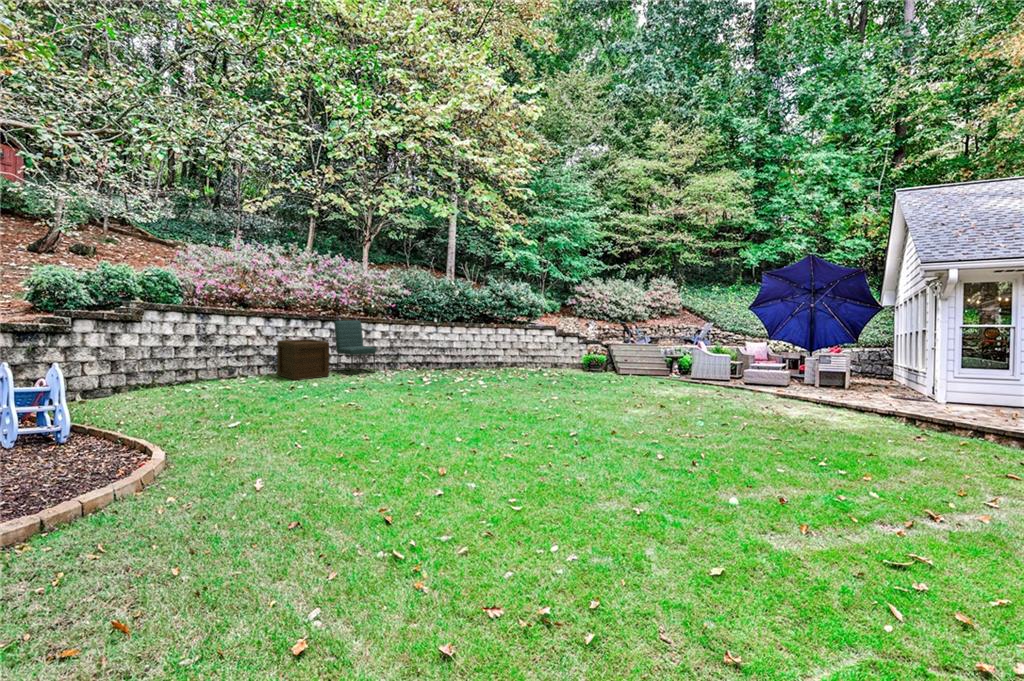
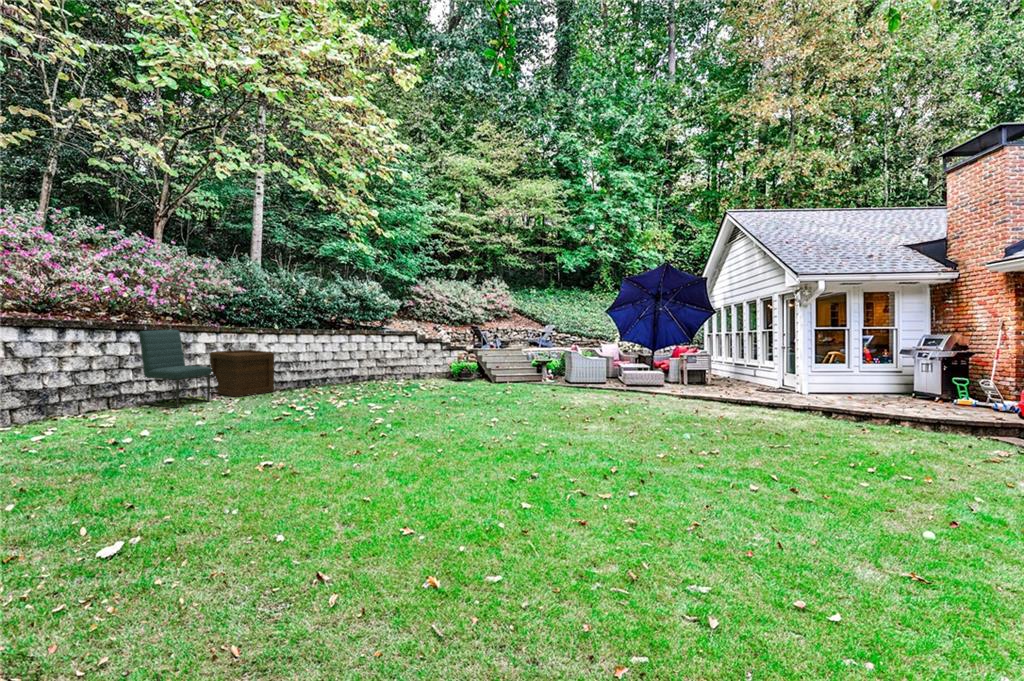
wooden crate: present [277,339,329,380] -> present [210,350,274,397]

